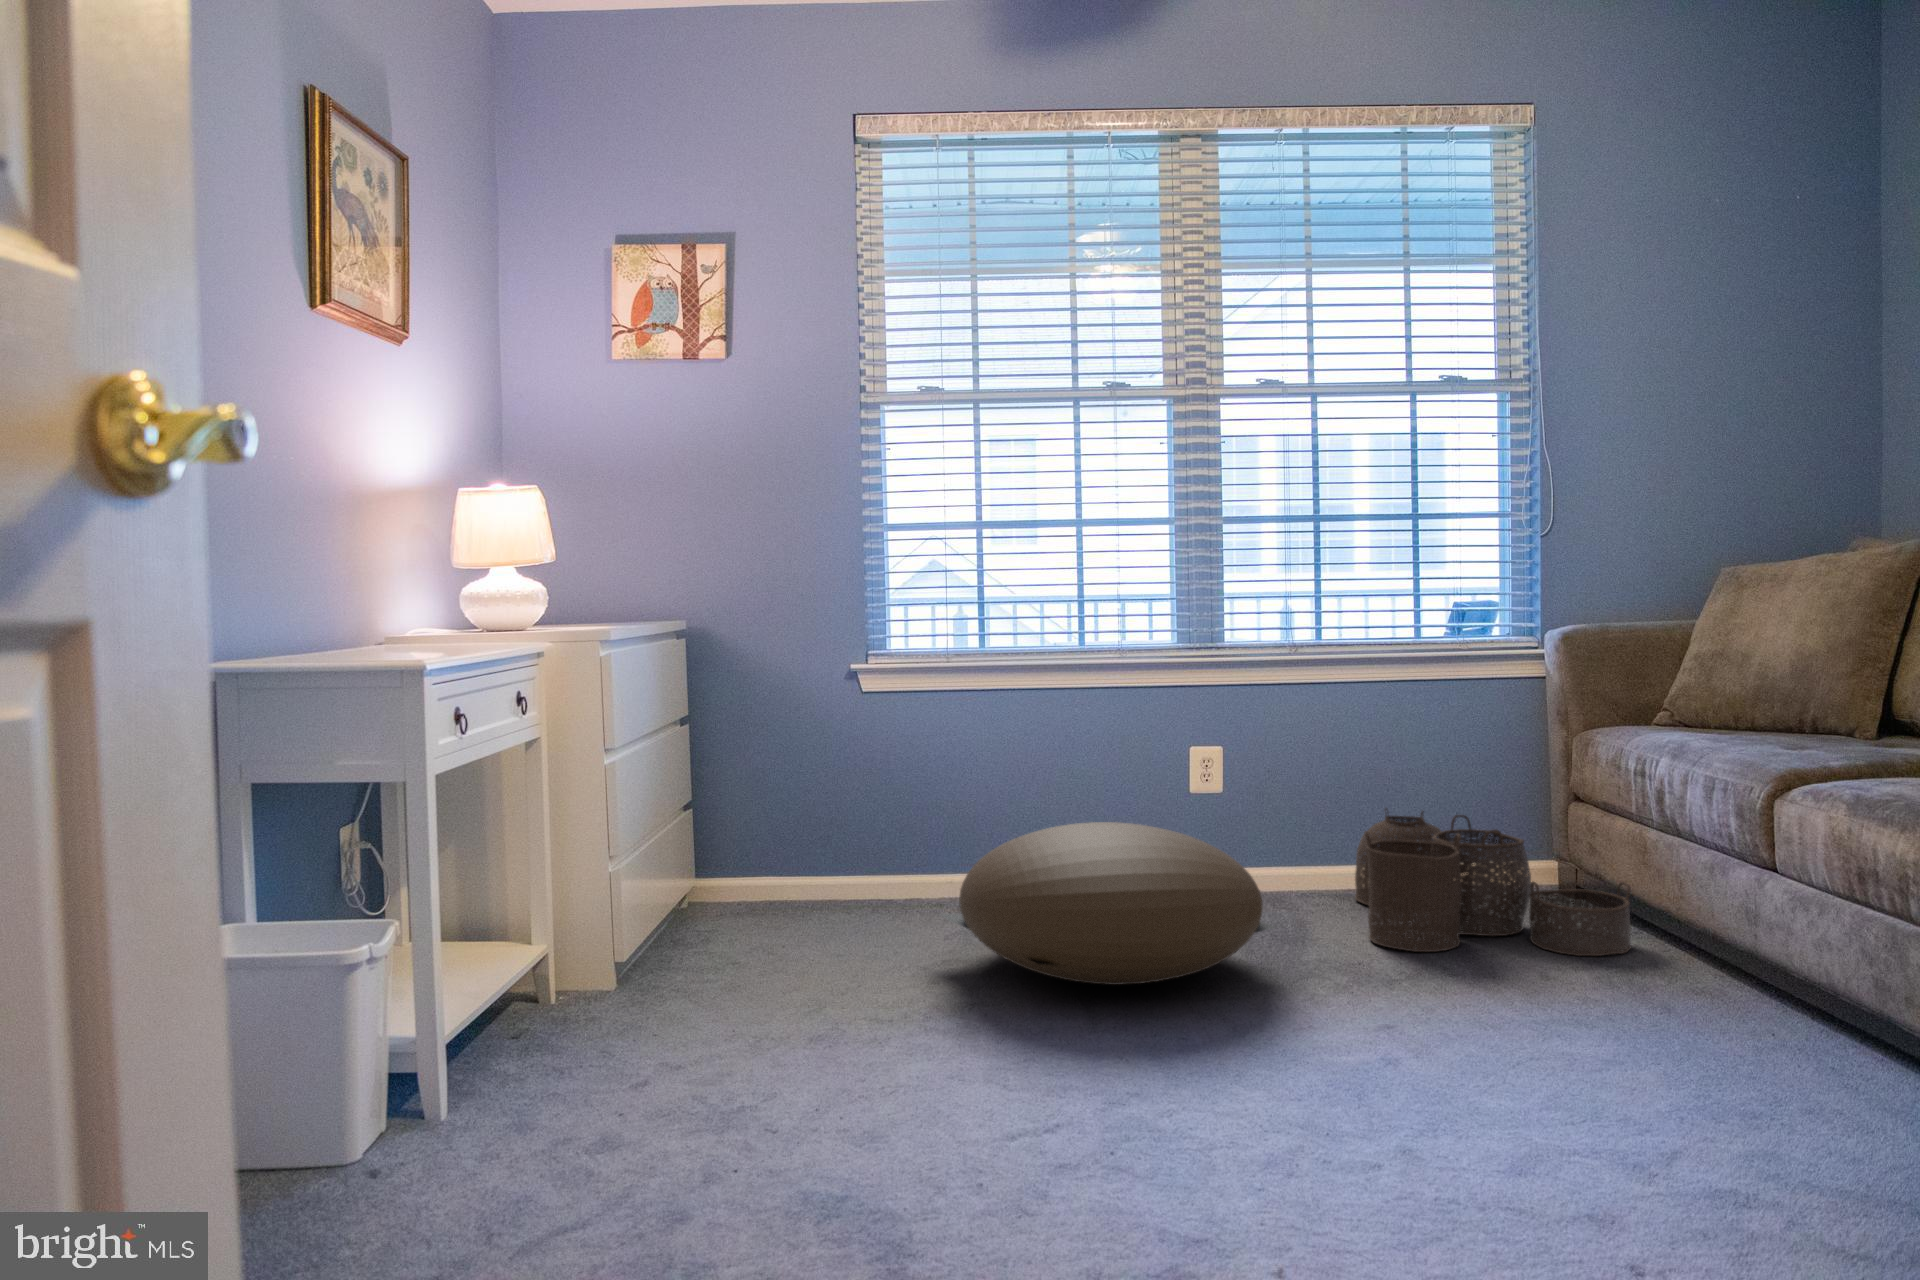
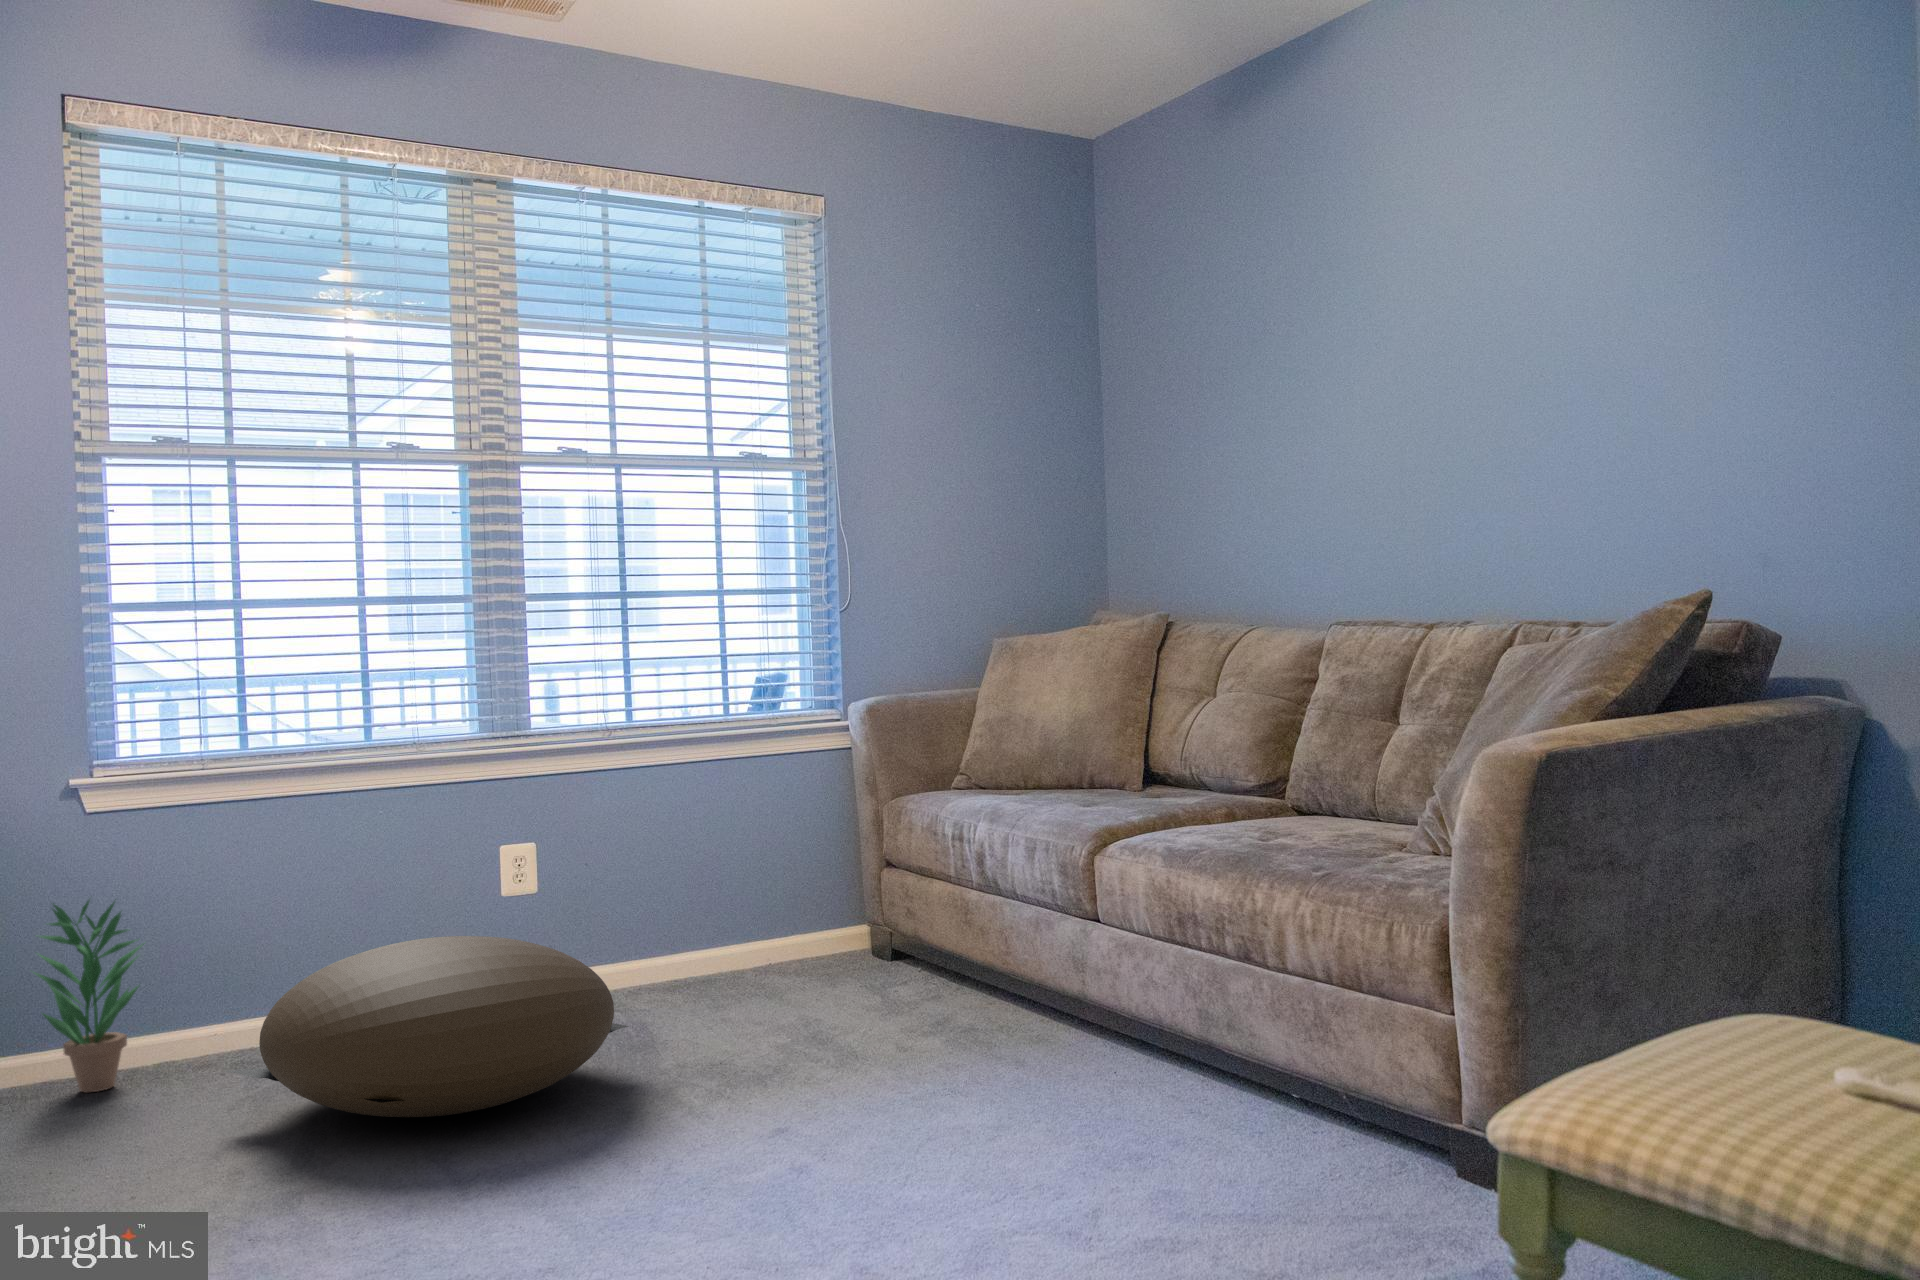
potted plant: none [818,757,900,913] -> present [35,900,145,1093]
woven basket: present [1355,808,1631,956] -> none [682,890,943,1032]

